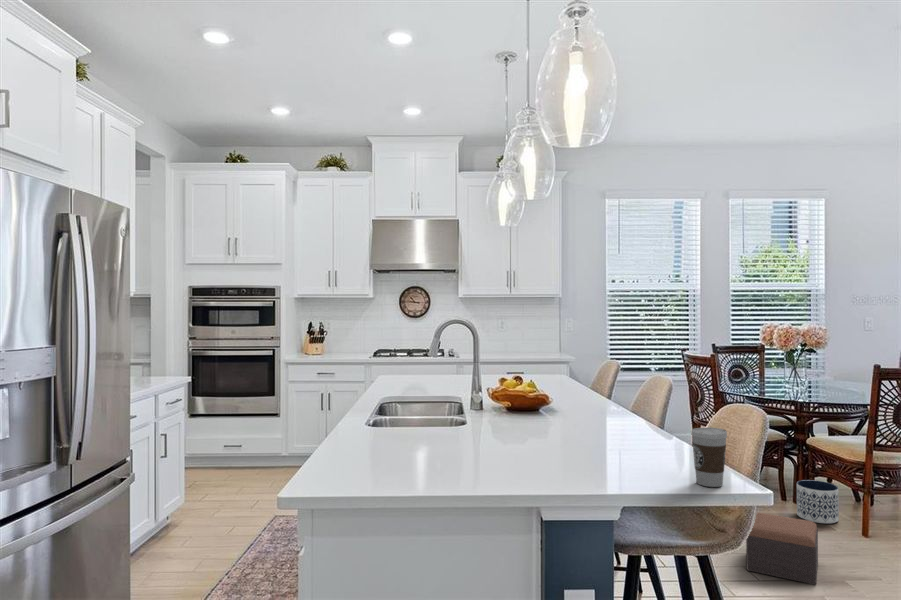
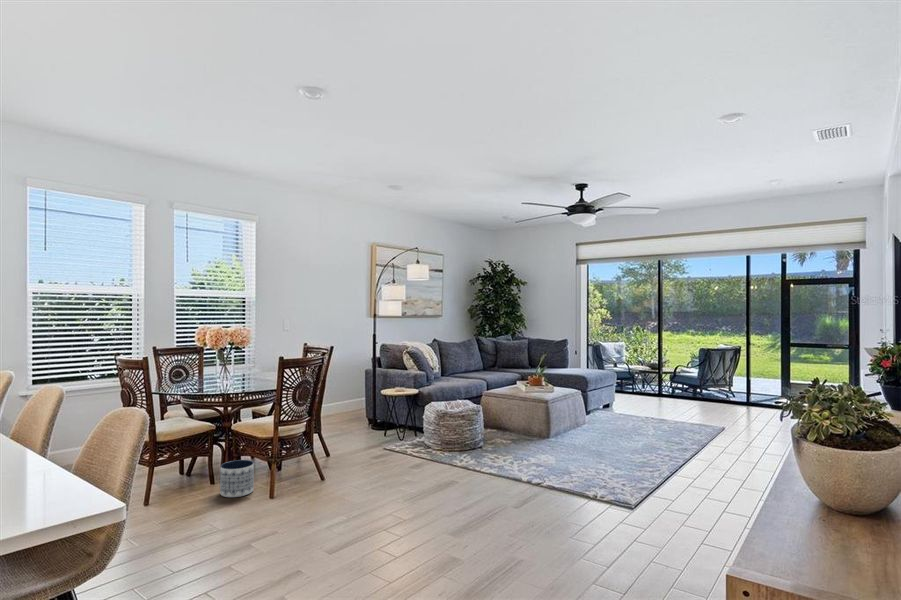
coffee cup: present [691,427,727,487] -> none [32,440,80,512]
footstool: present [746,513,818,585] -> none [160,500,229,566]

